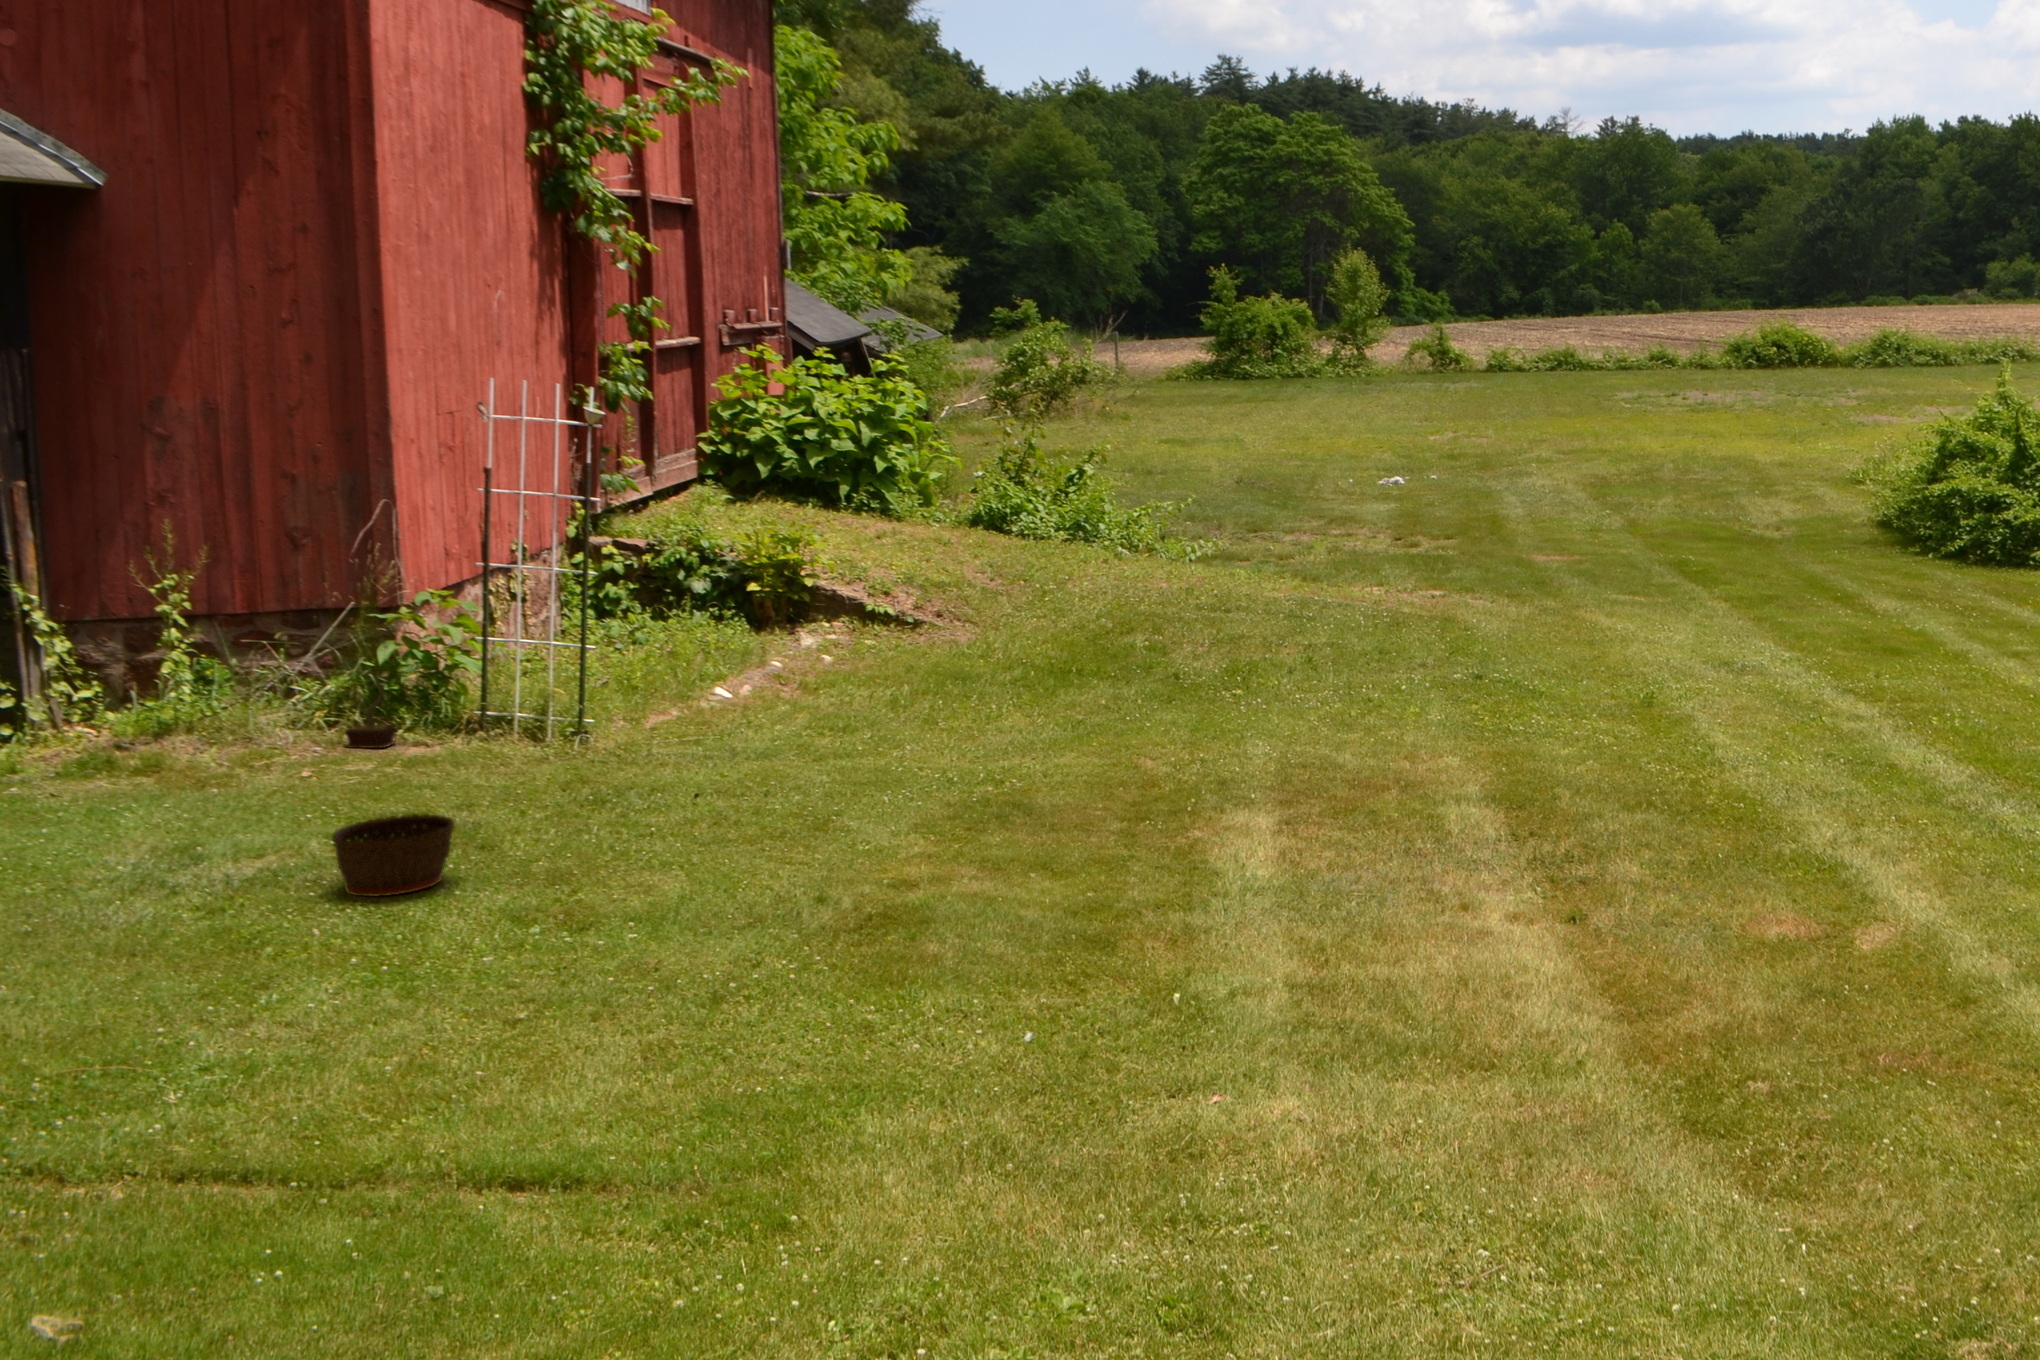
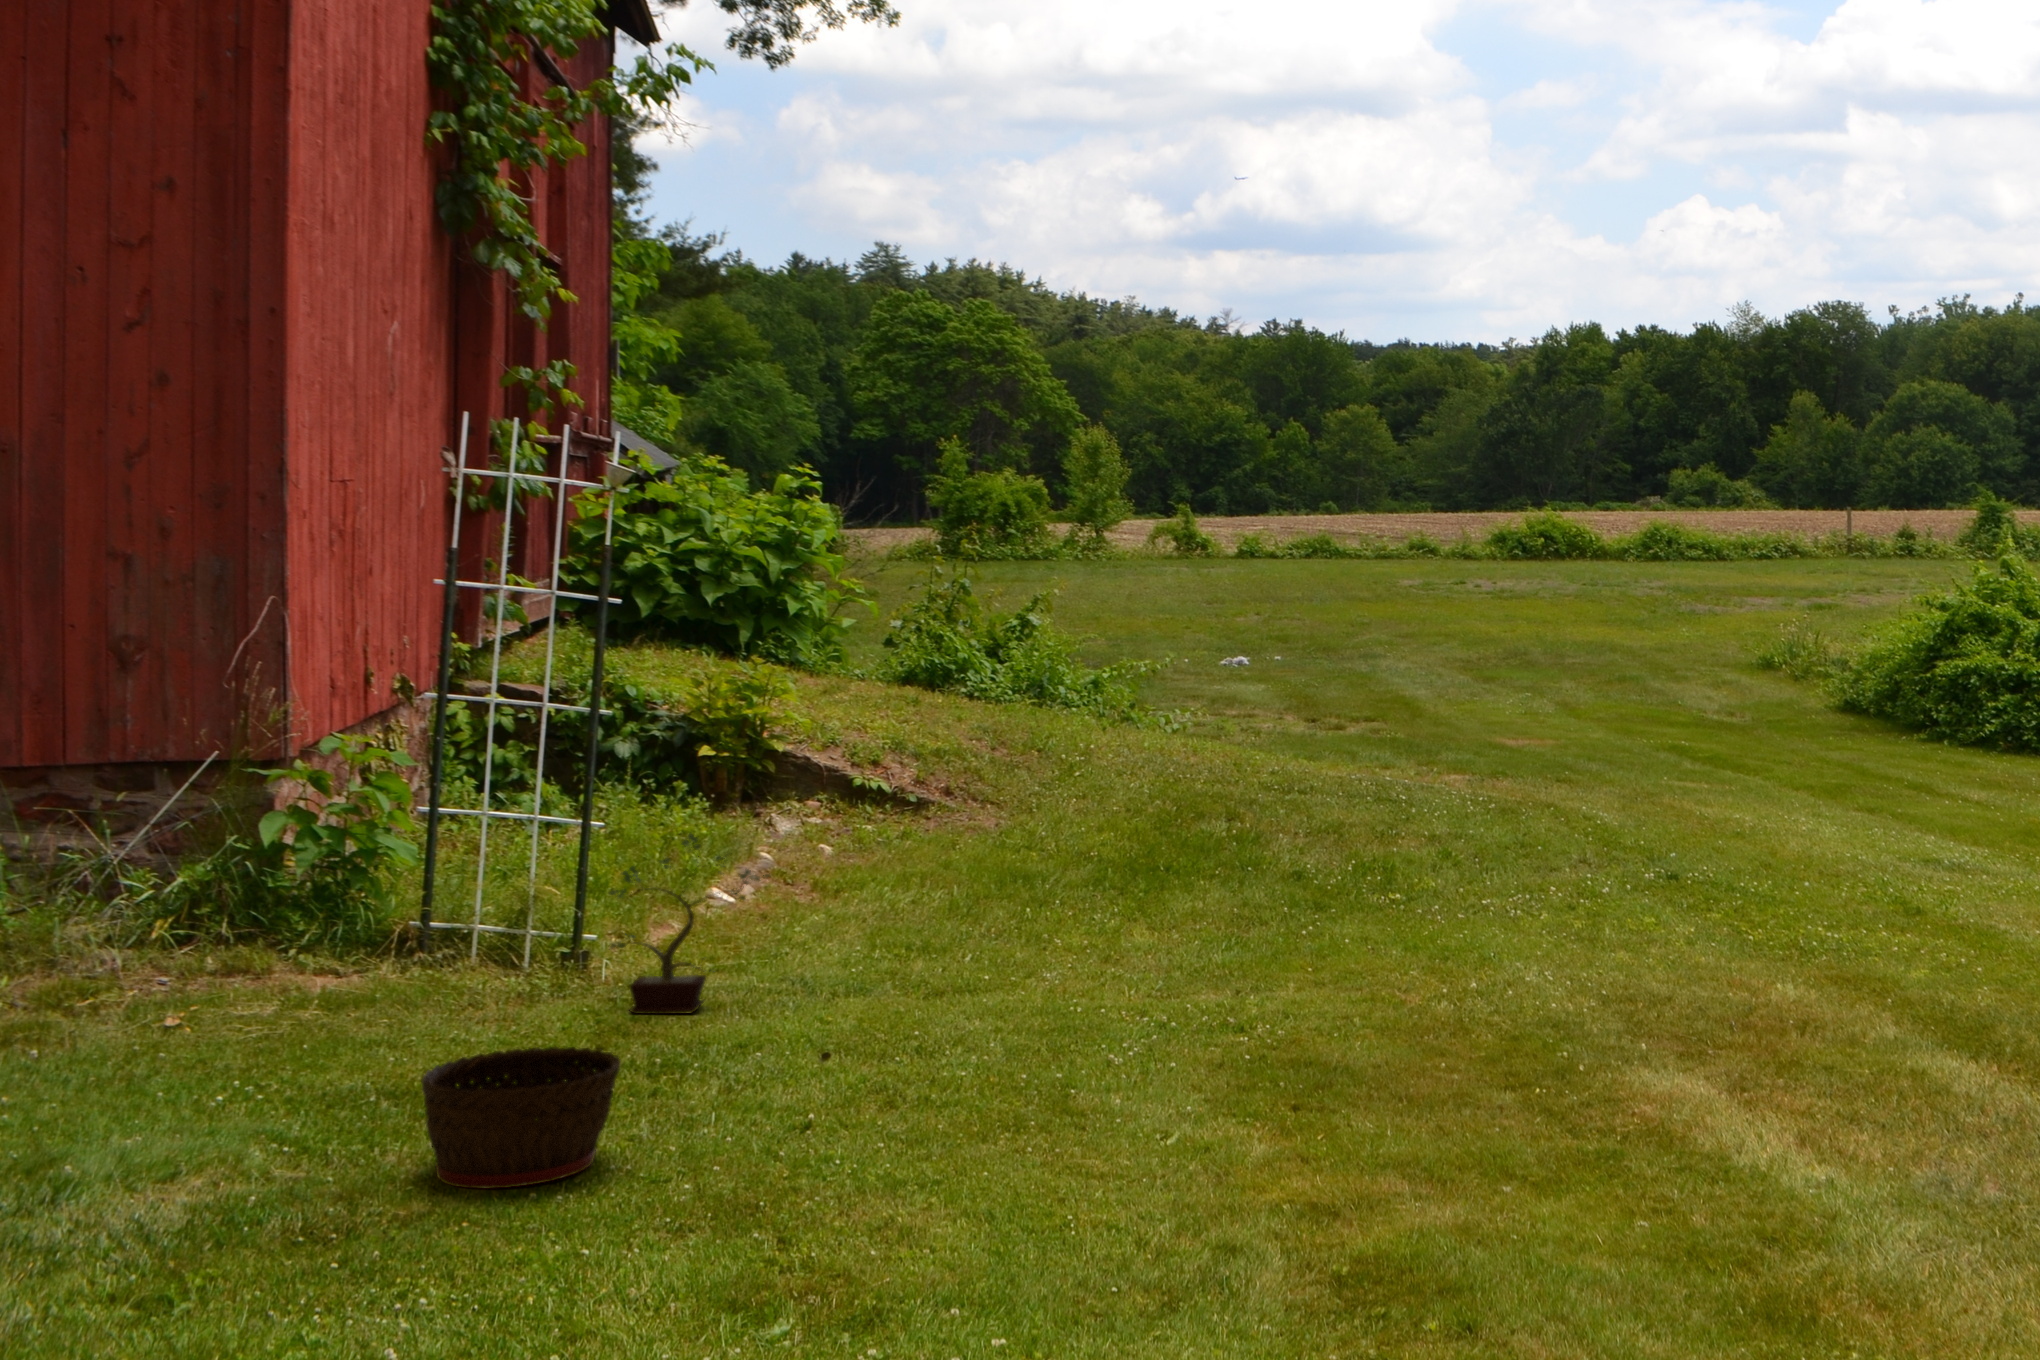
potted plant: present [333,640,419,748] -> present [610,834,769,1014]

